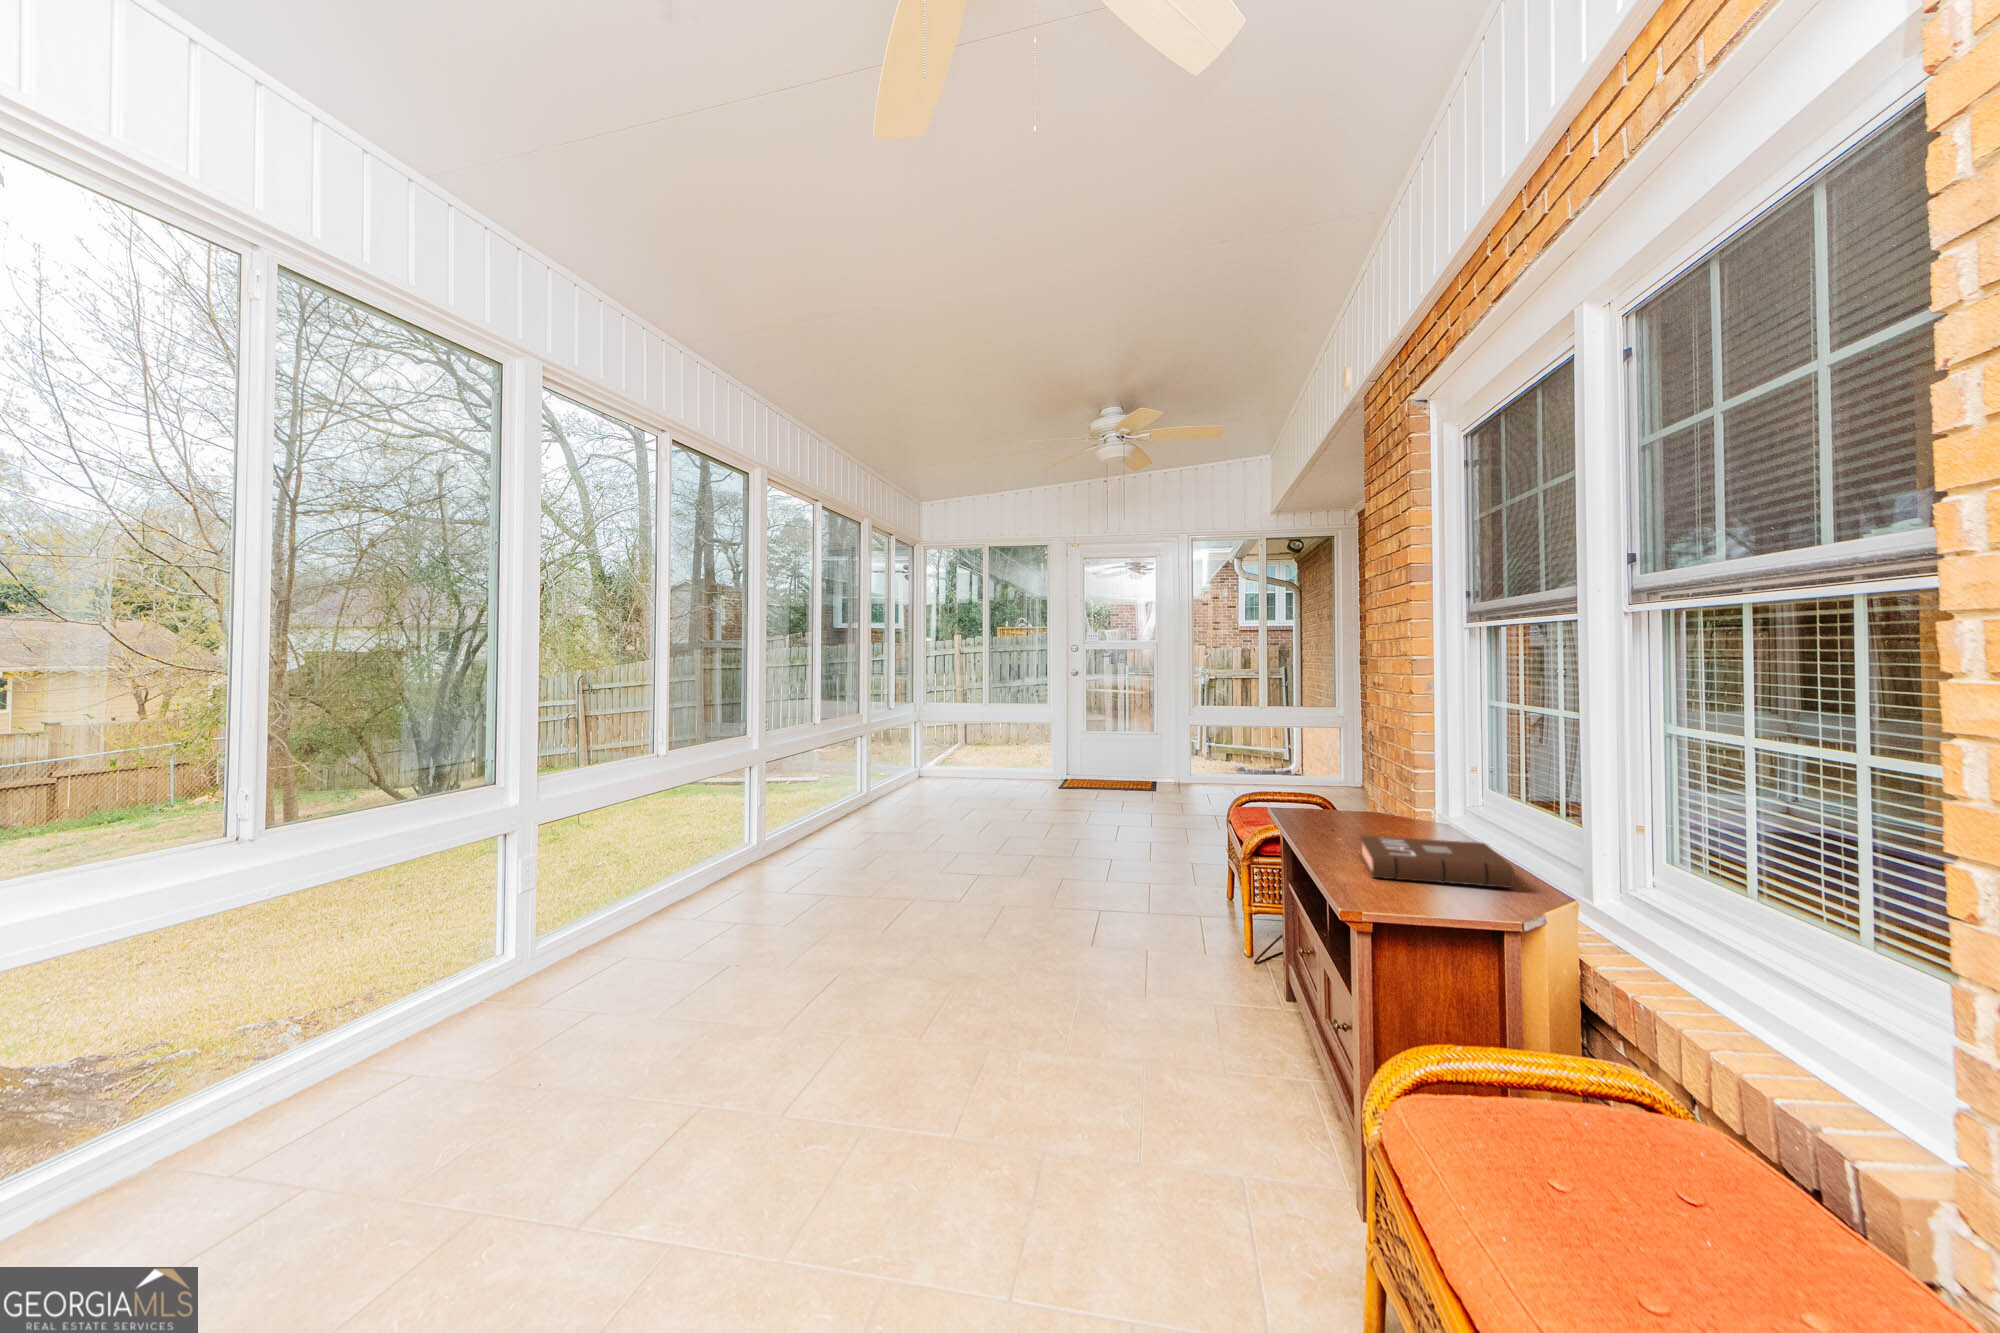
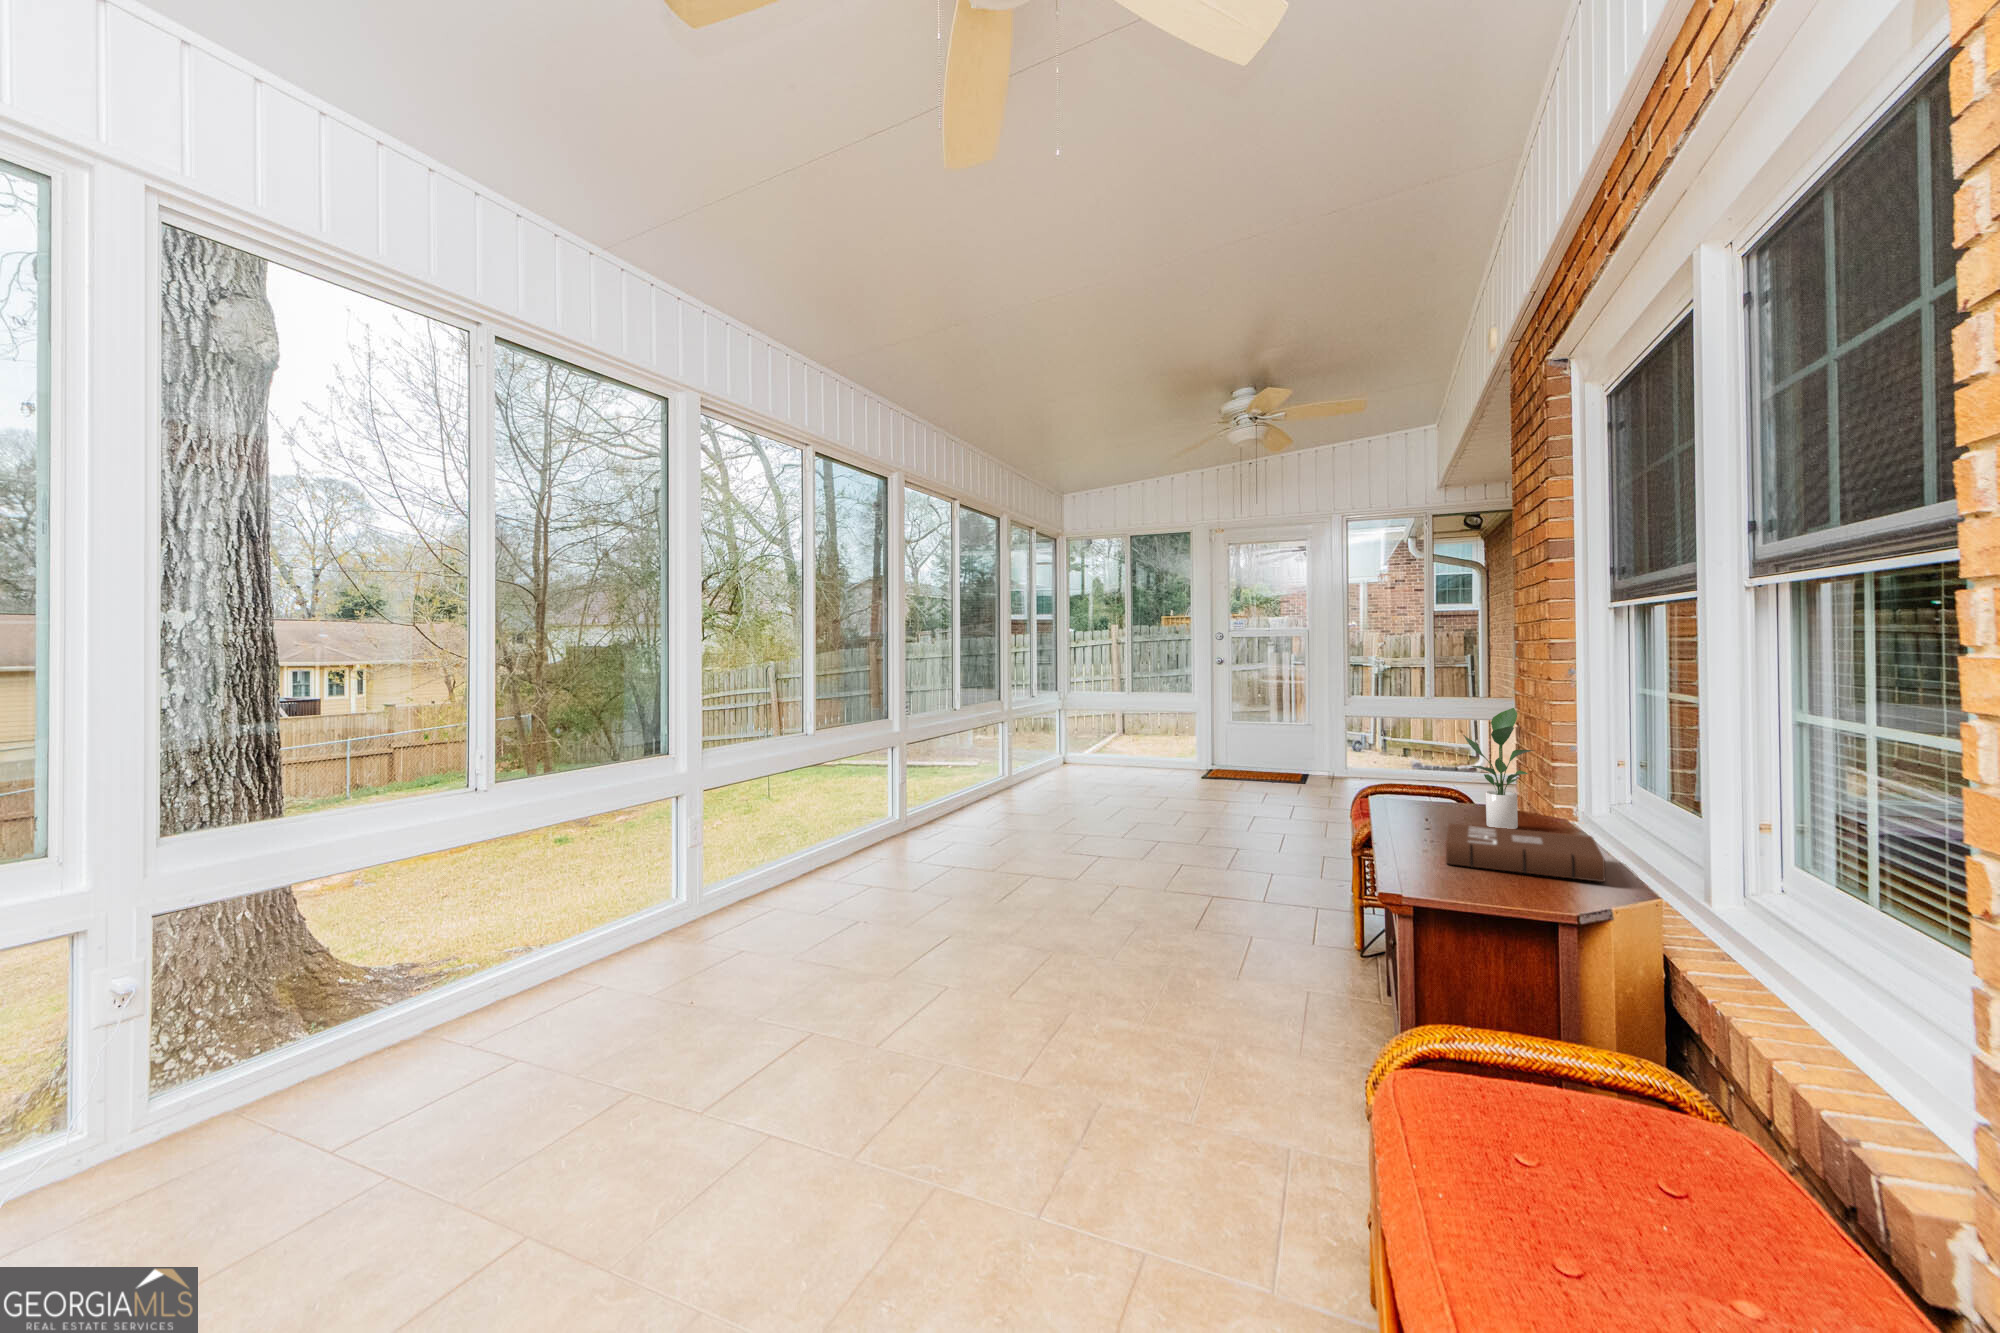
potted plant: none [1356,721,1419,839] -> present [1463,708,1534,829]

